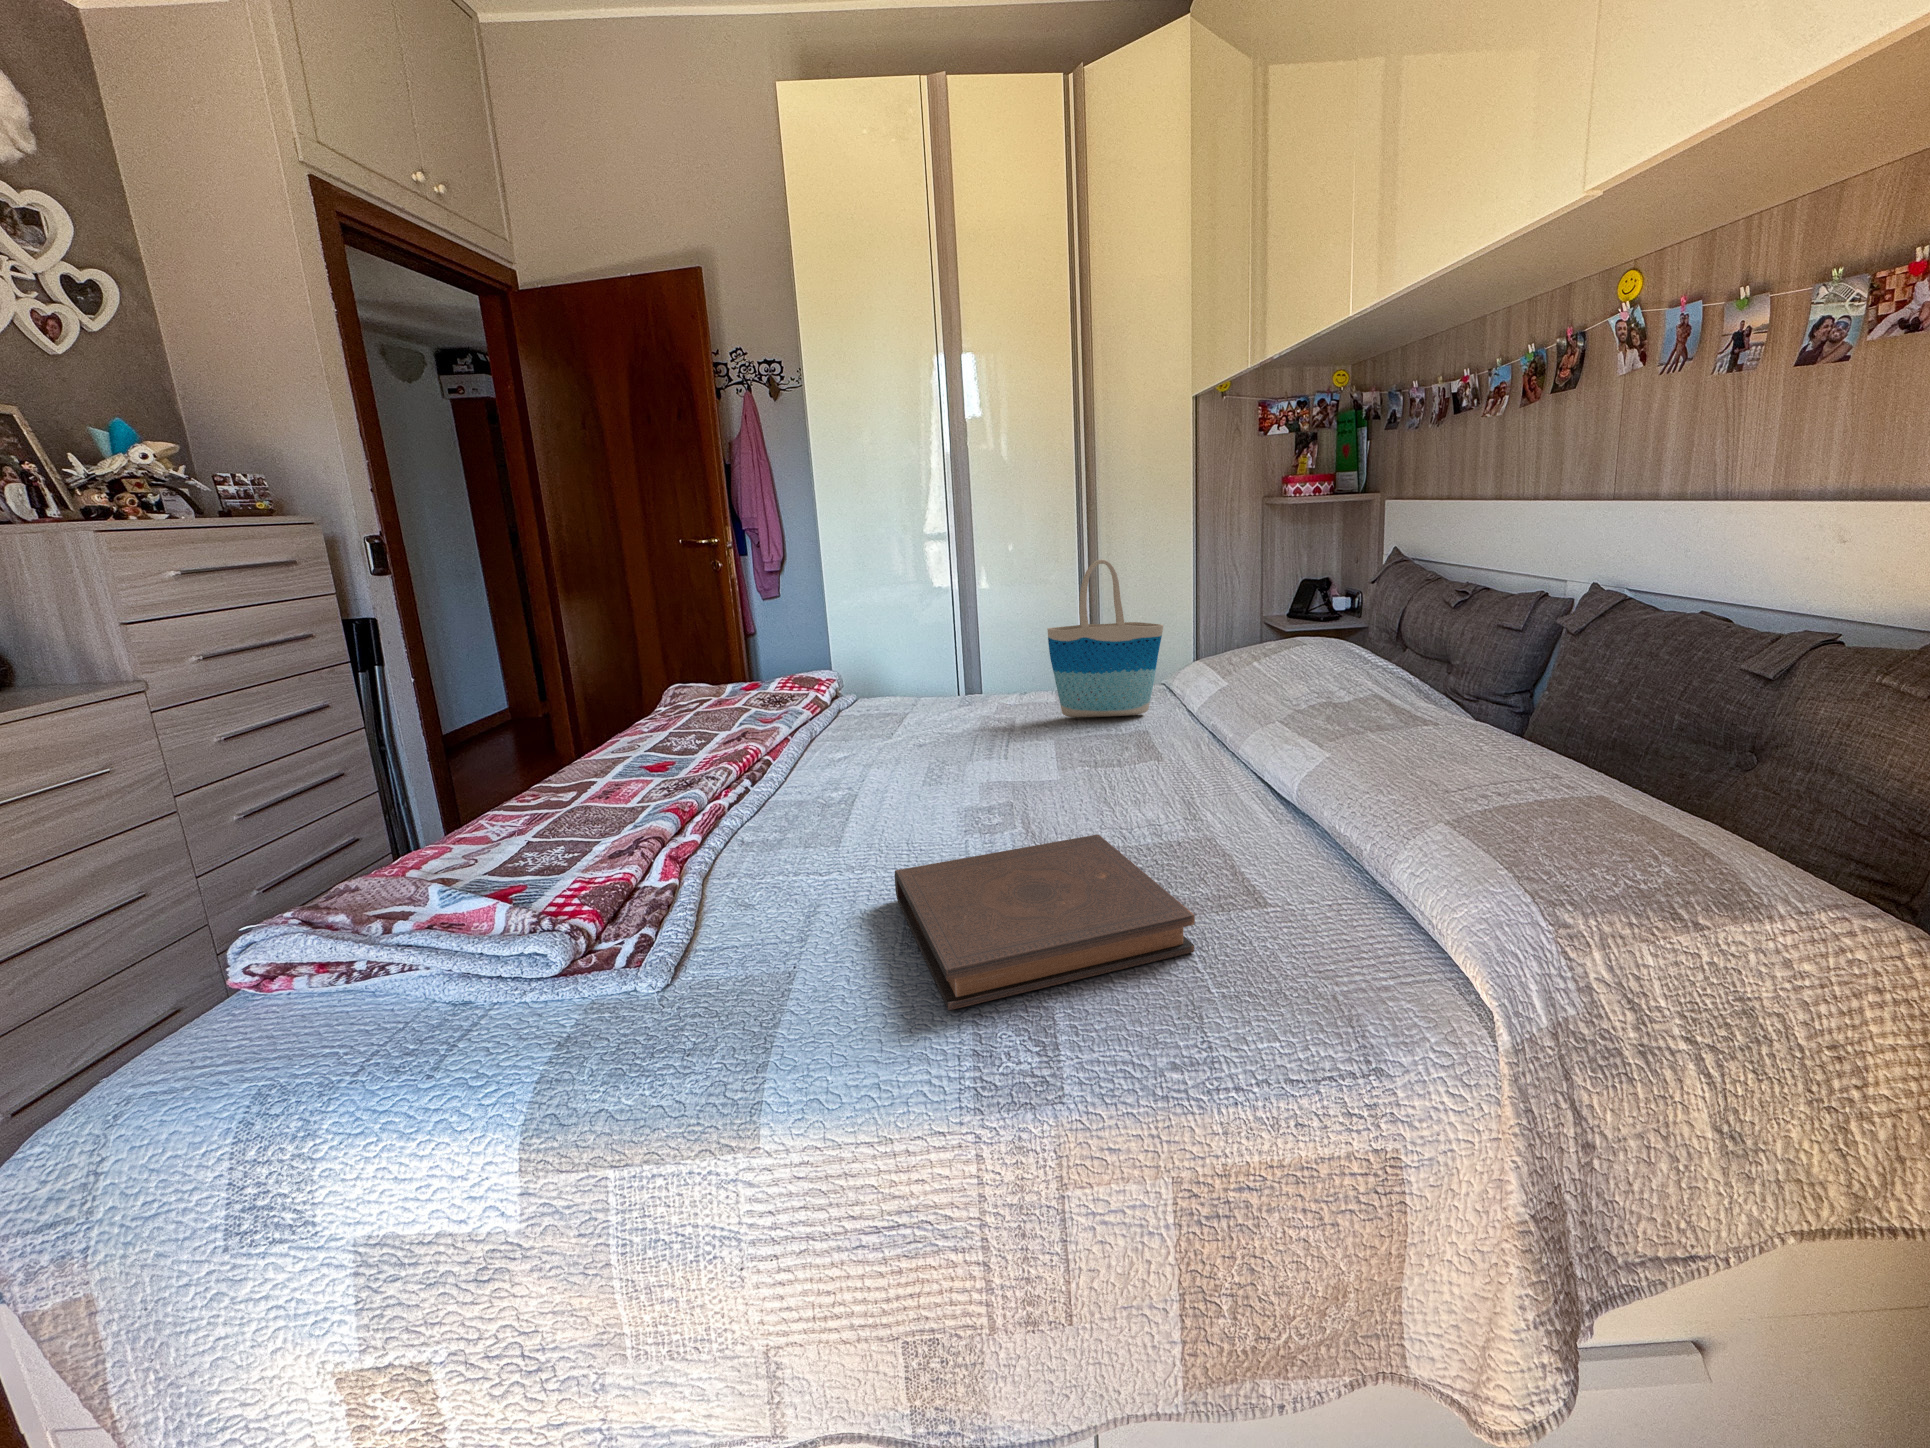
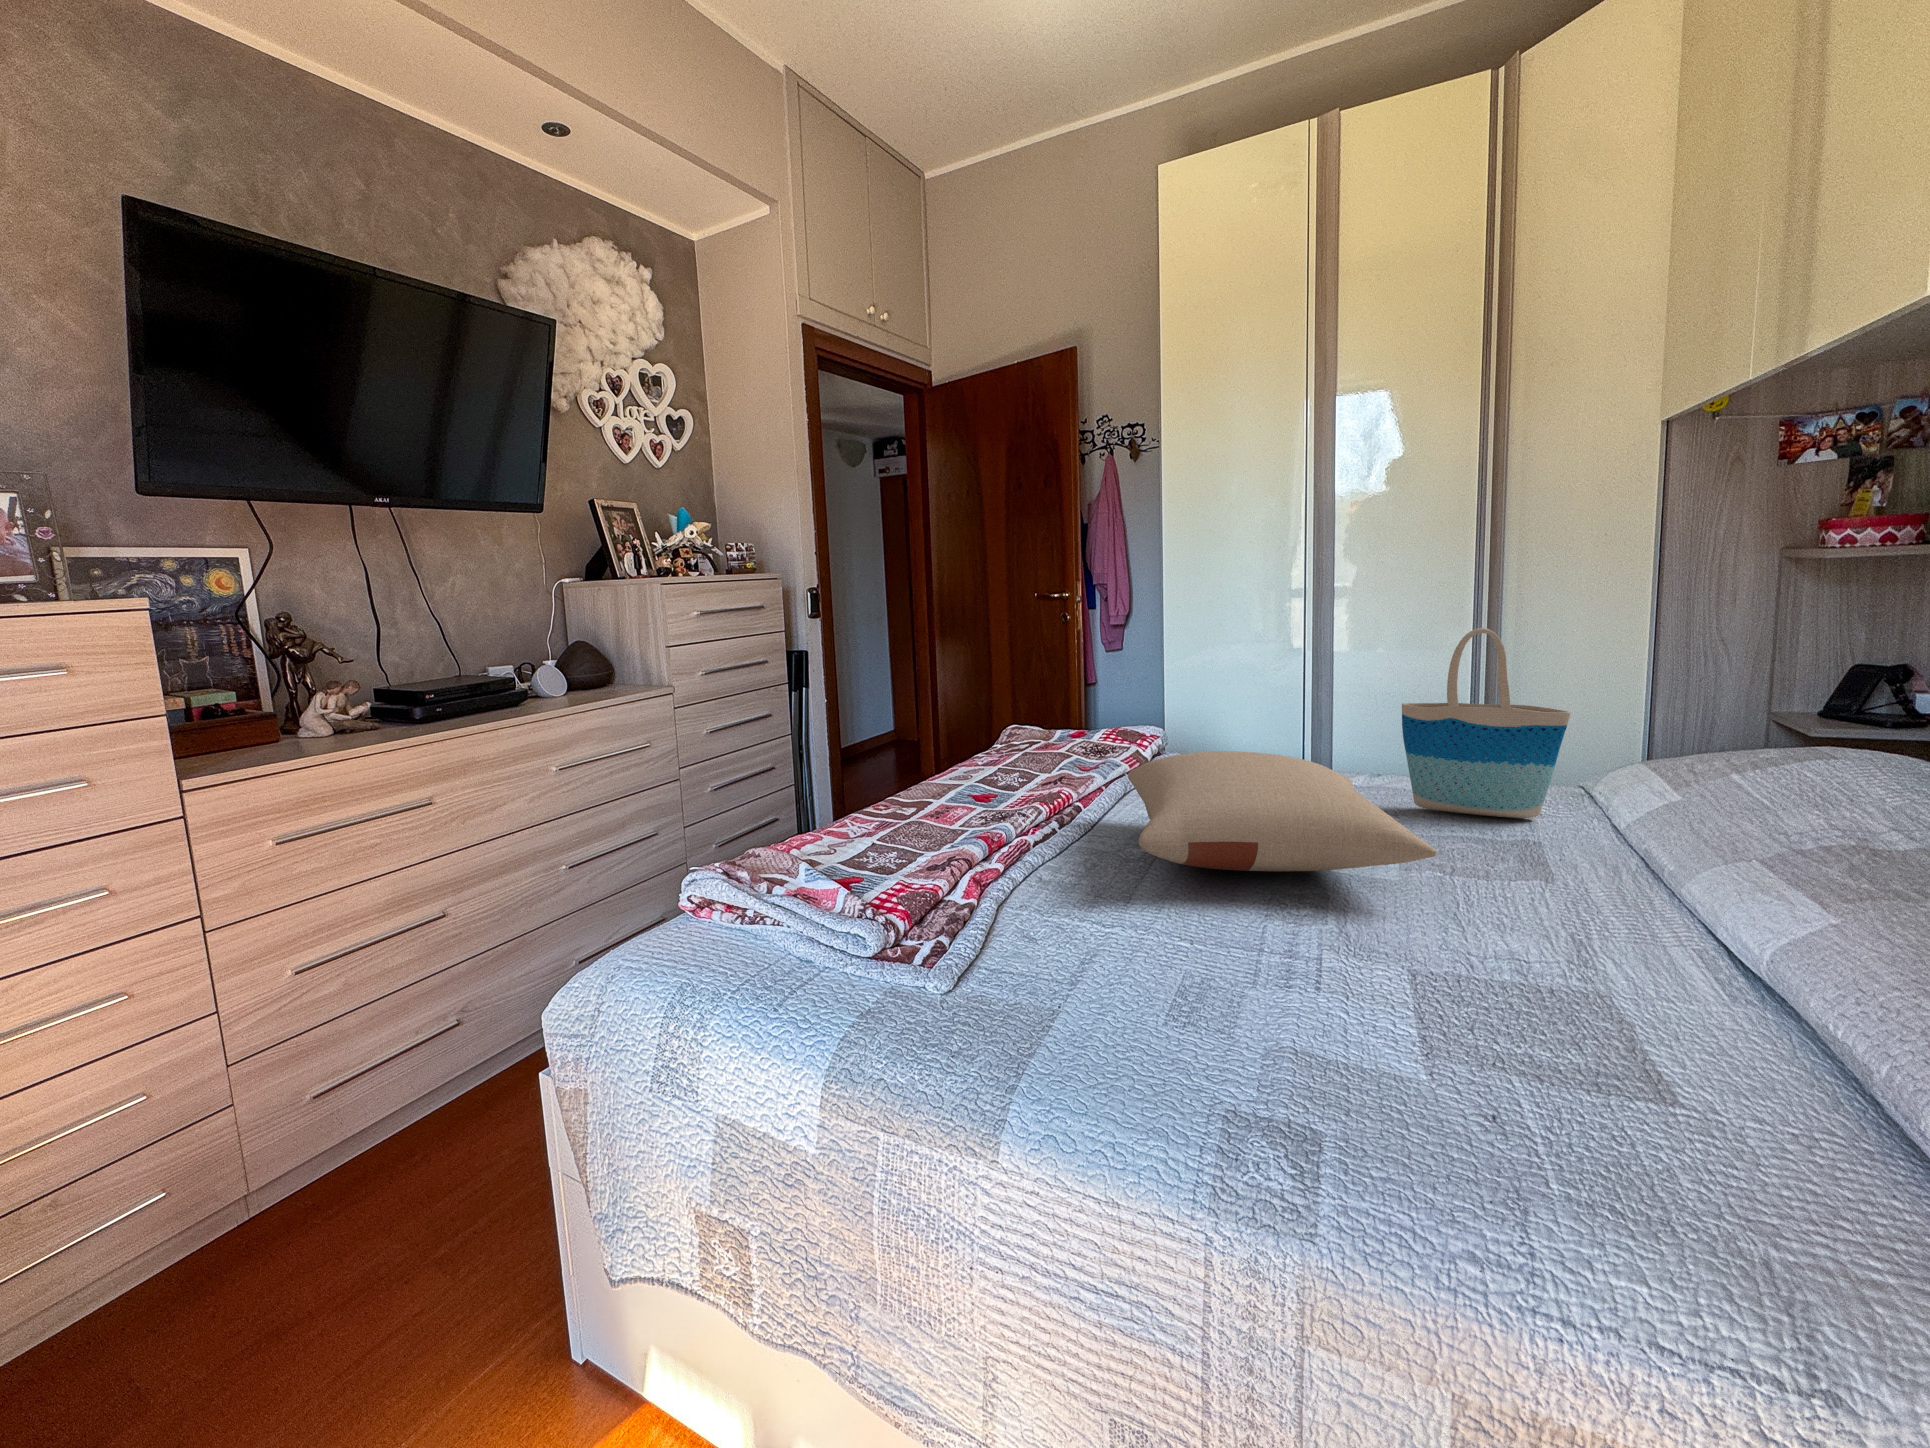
pillow: none [818,684,1093,798] -> present [1128,751,1437,871]
book: present [894,835,1195,1010] -> none [1172,937,1538,1128]

